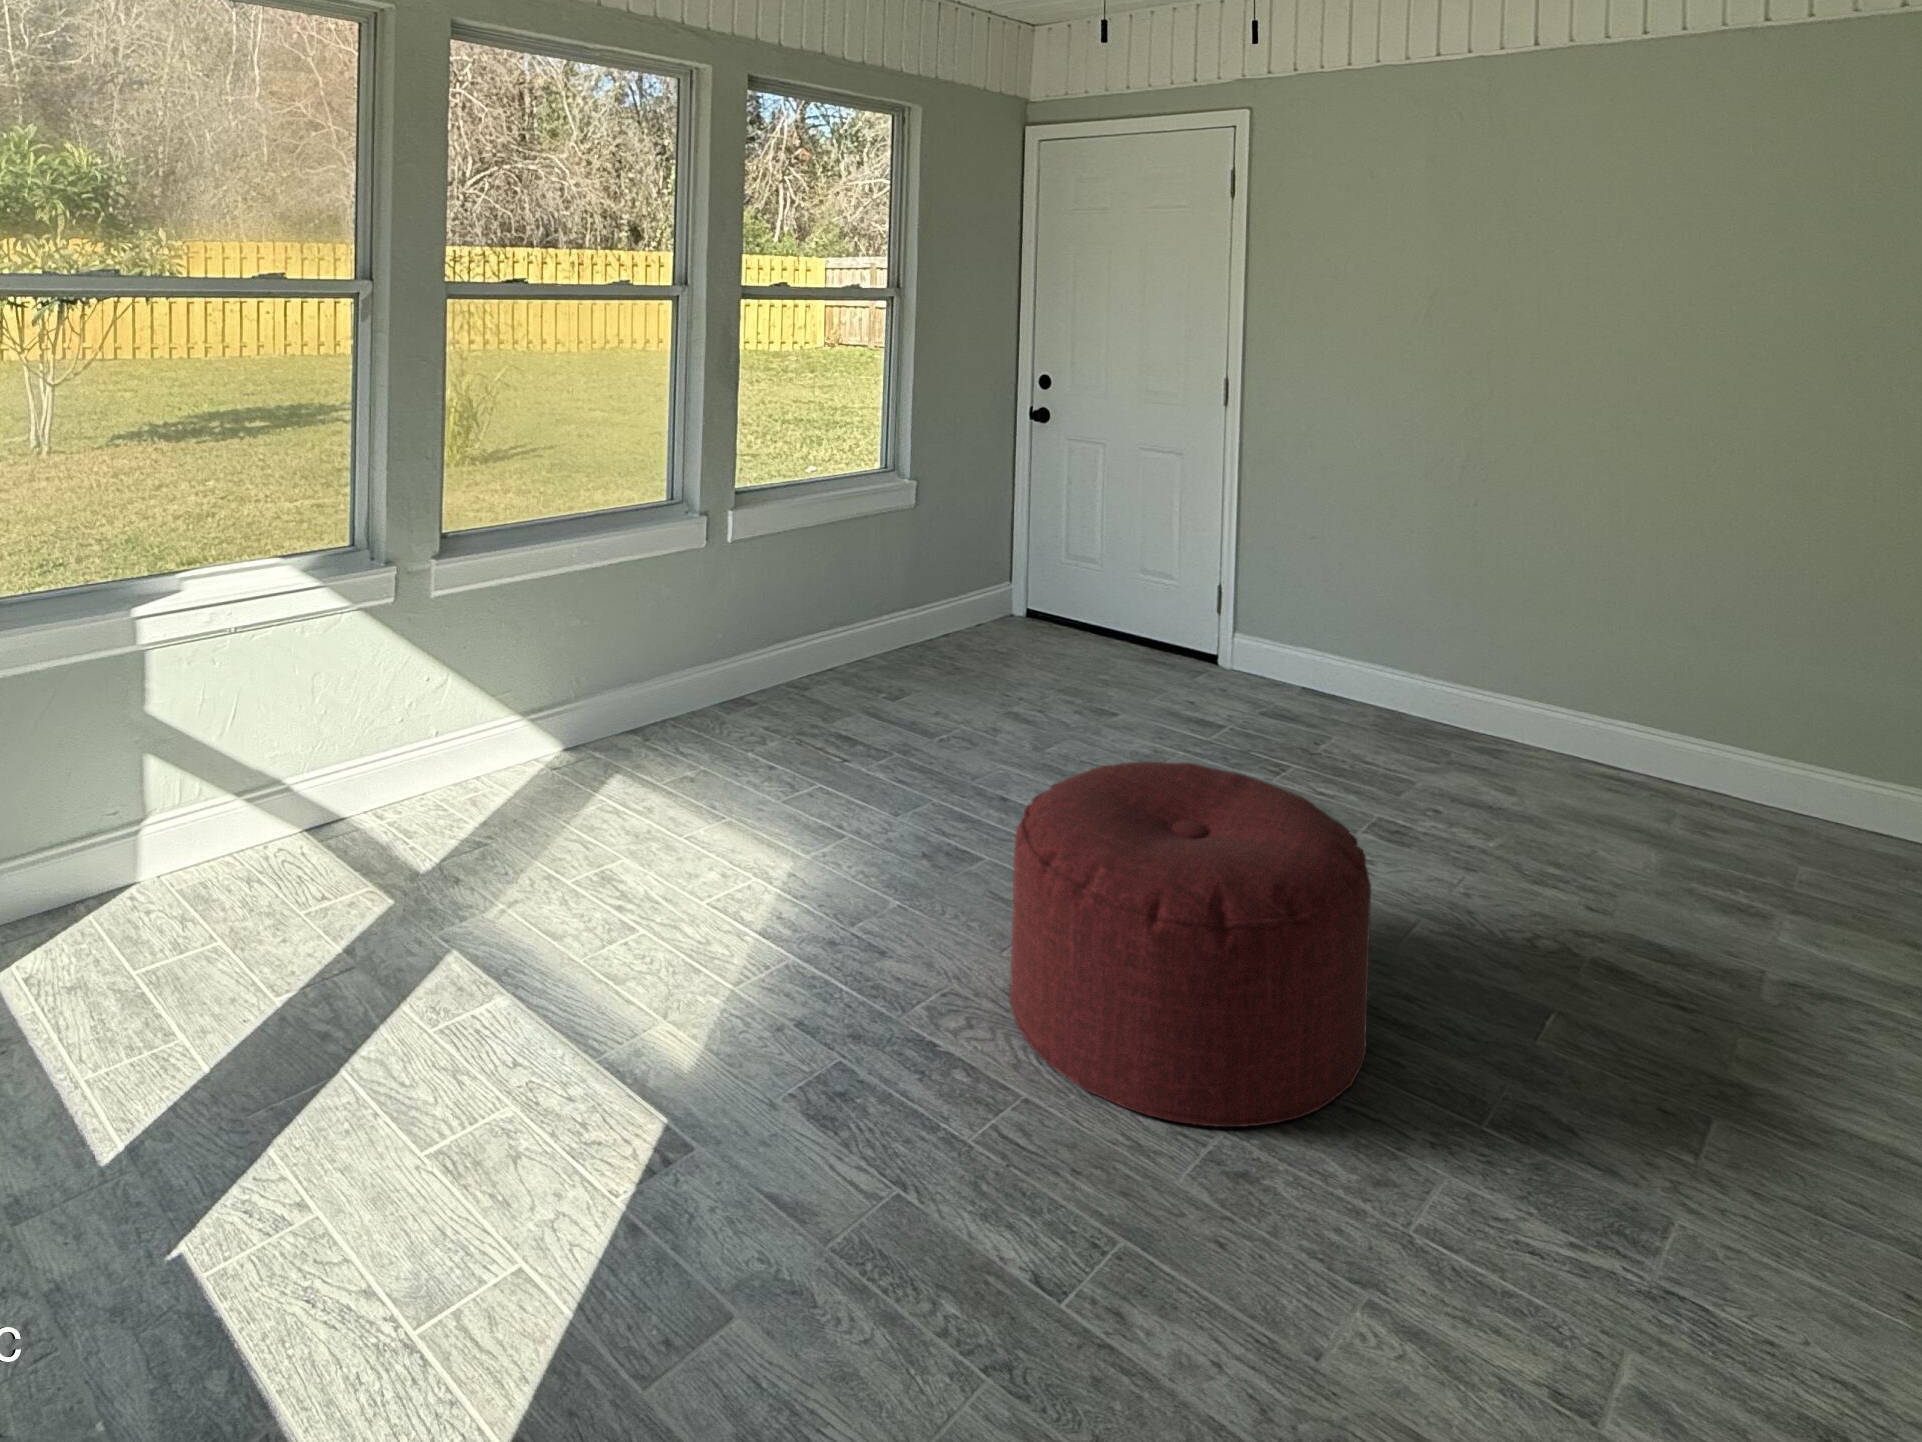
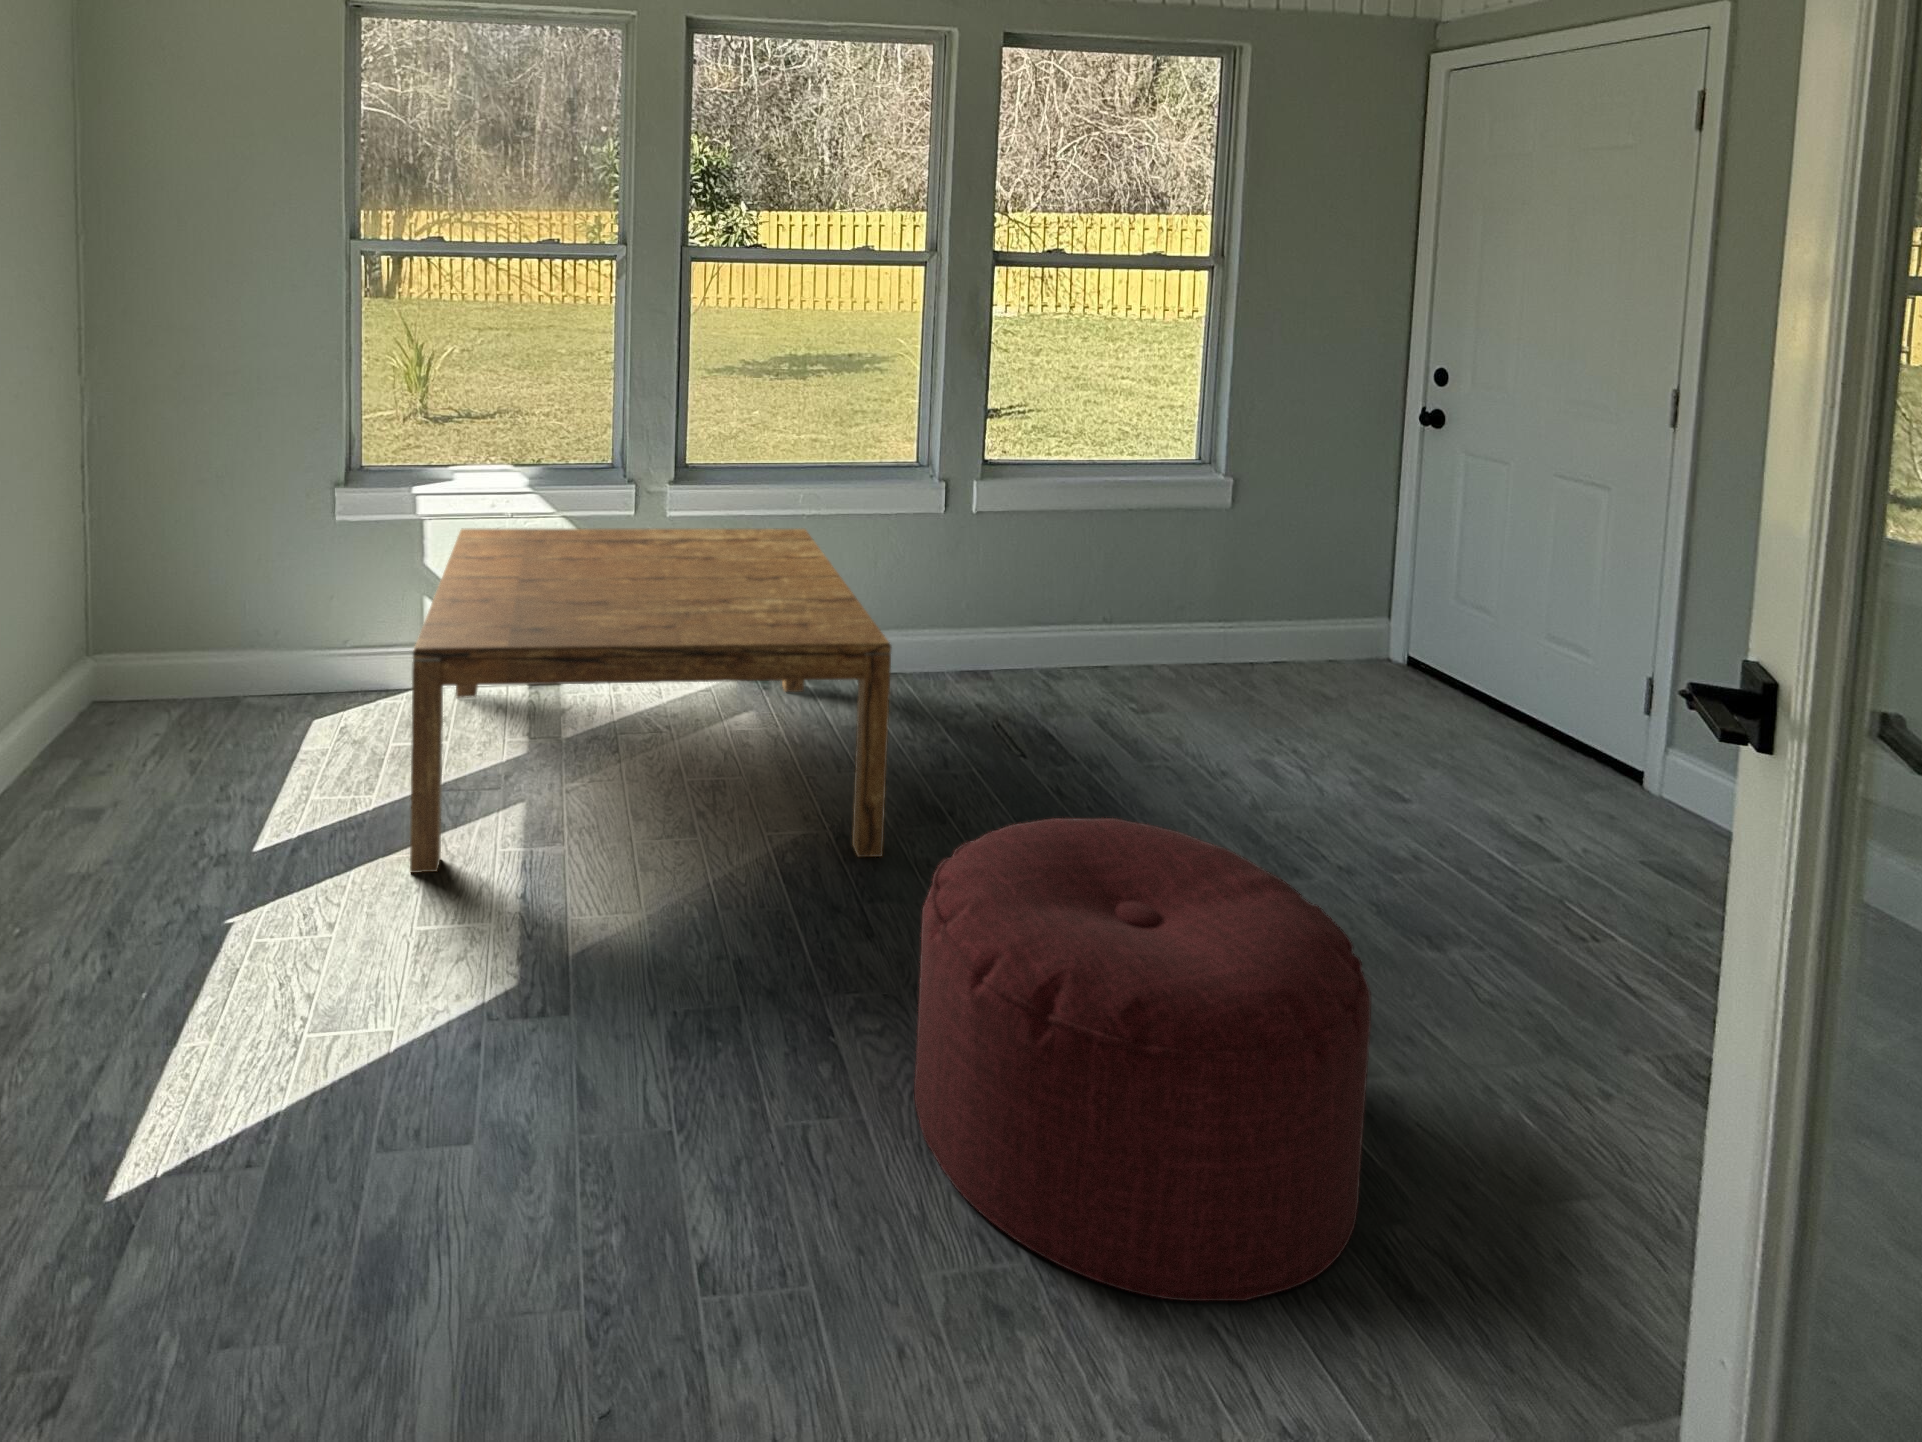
coffee table: none [174,583,829,1095] -> present [410,529,891,873]

